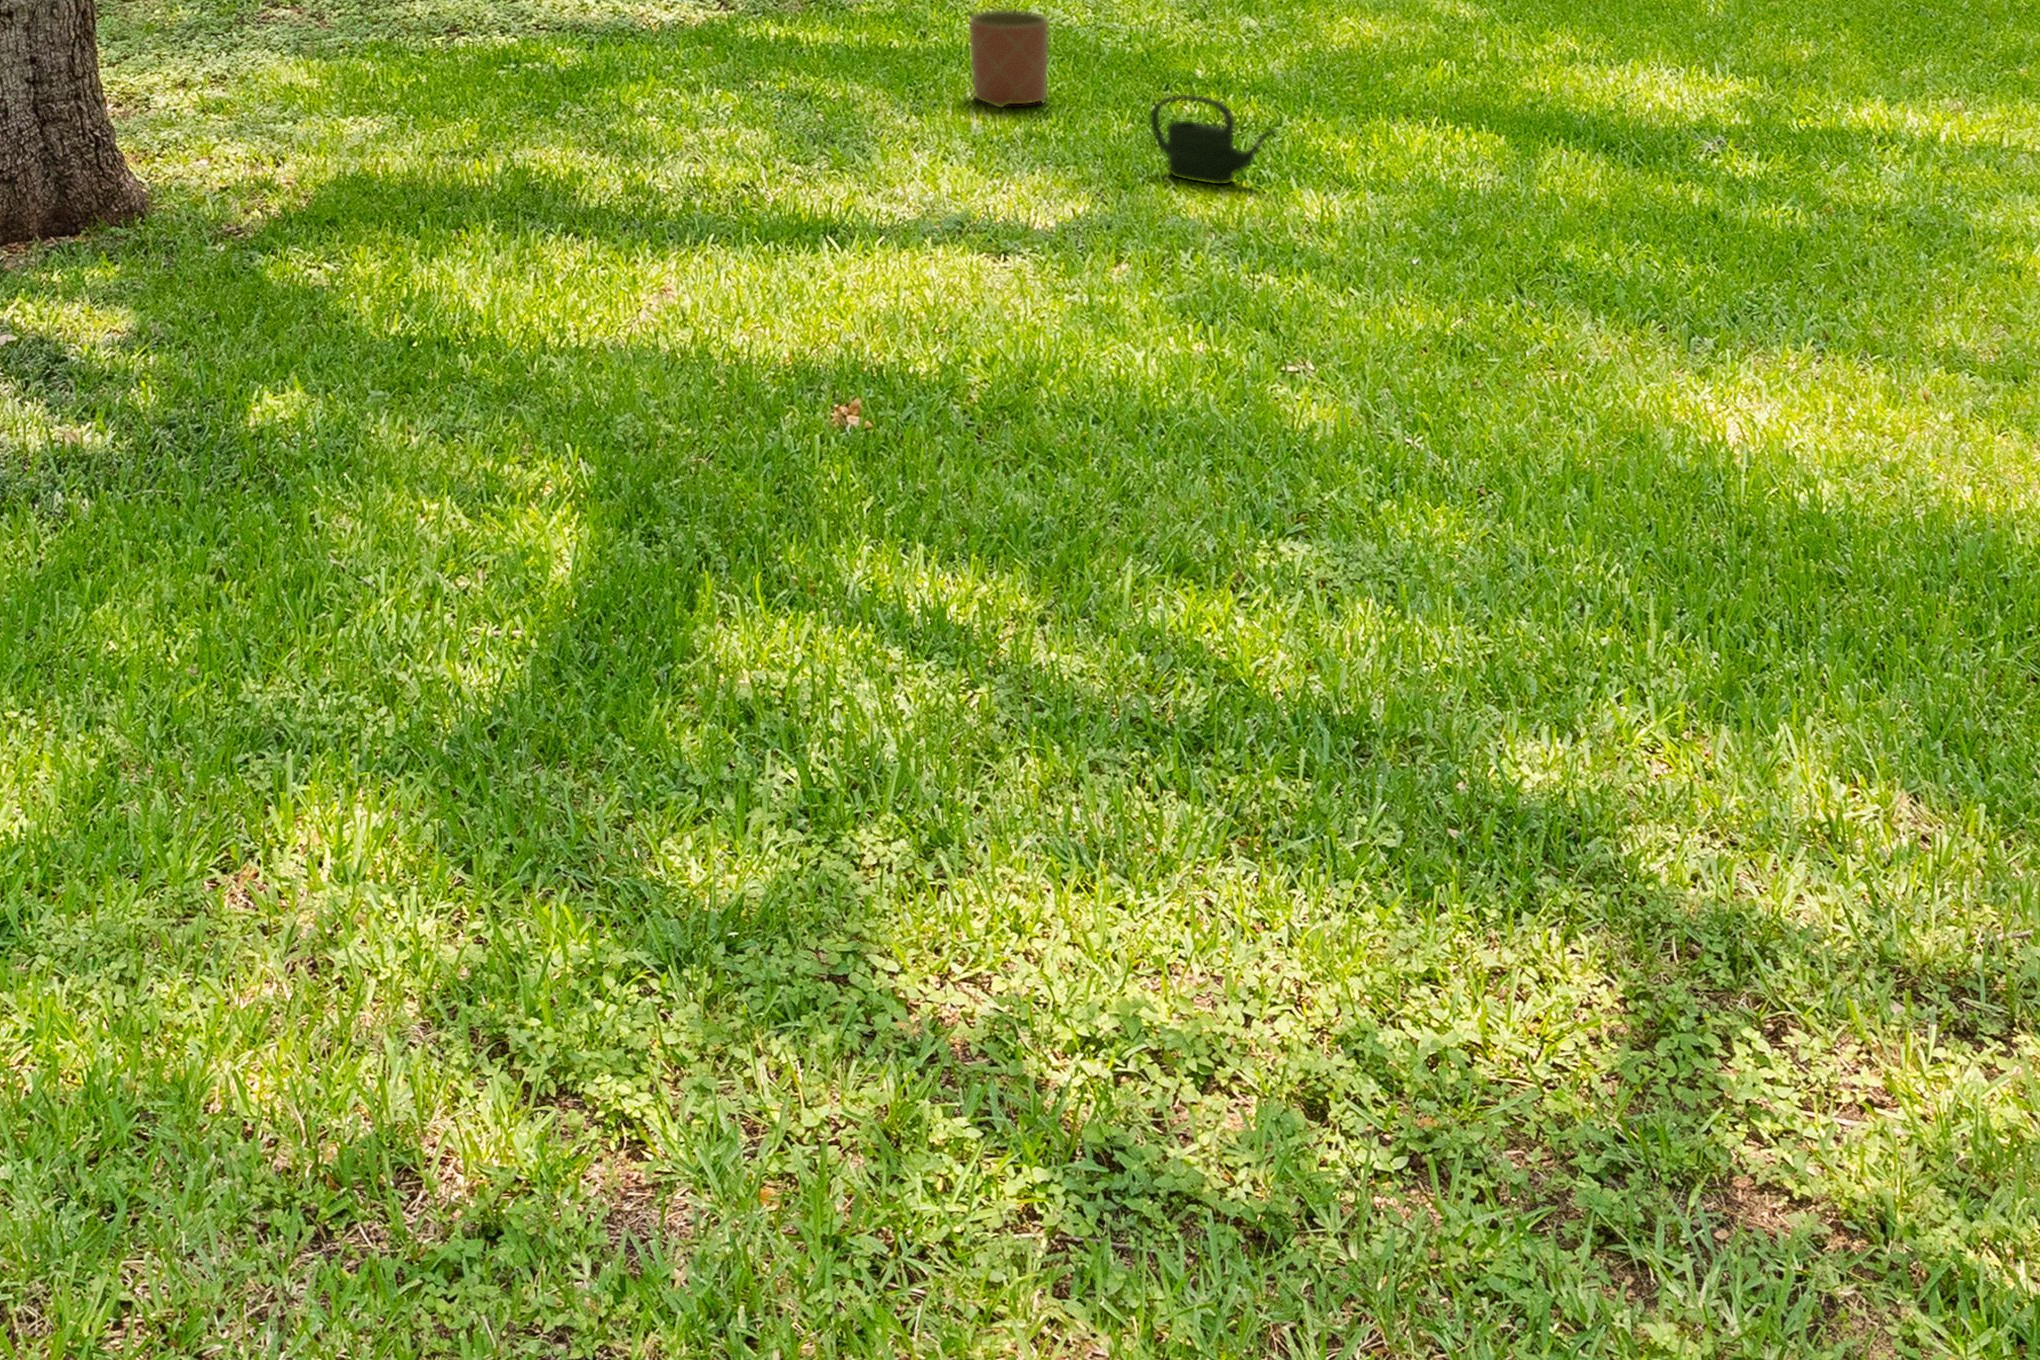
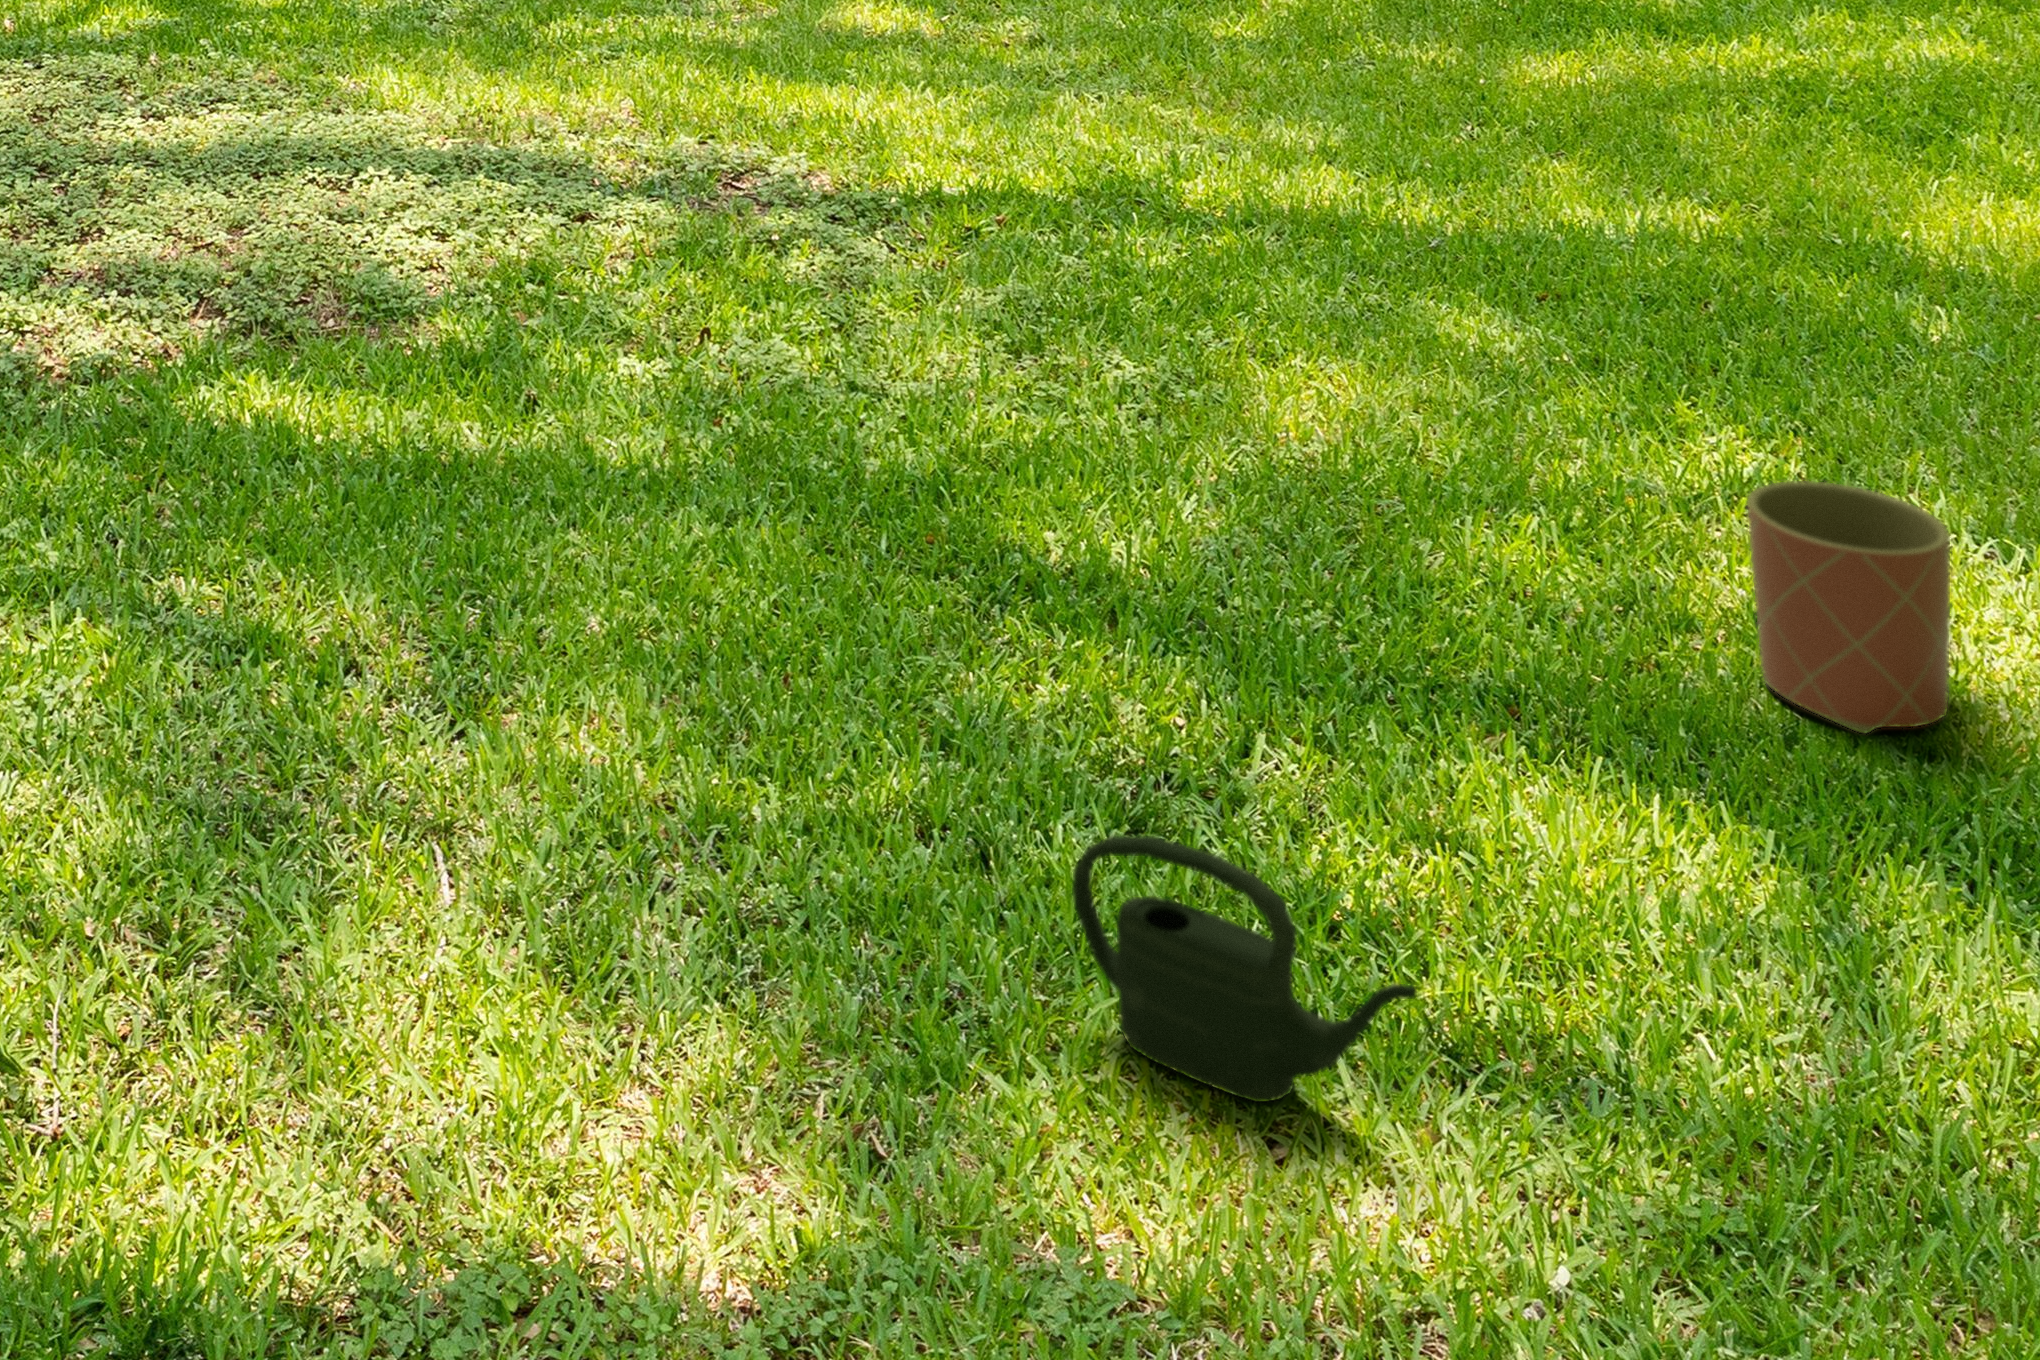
planter: present [969,10,1048,107] -> present [1748,481,1950,733]

